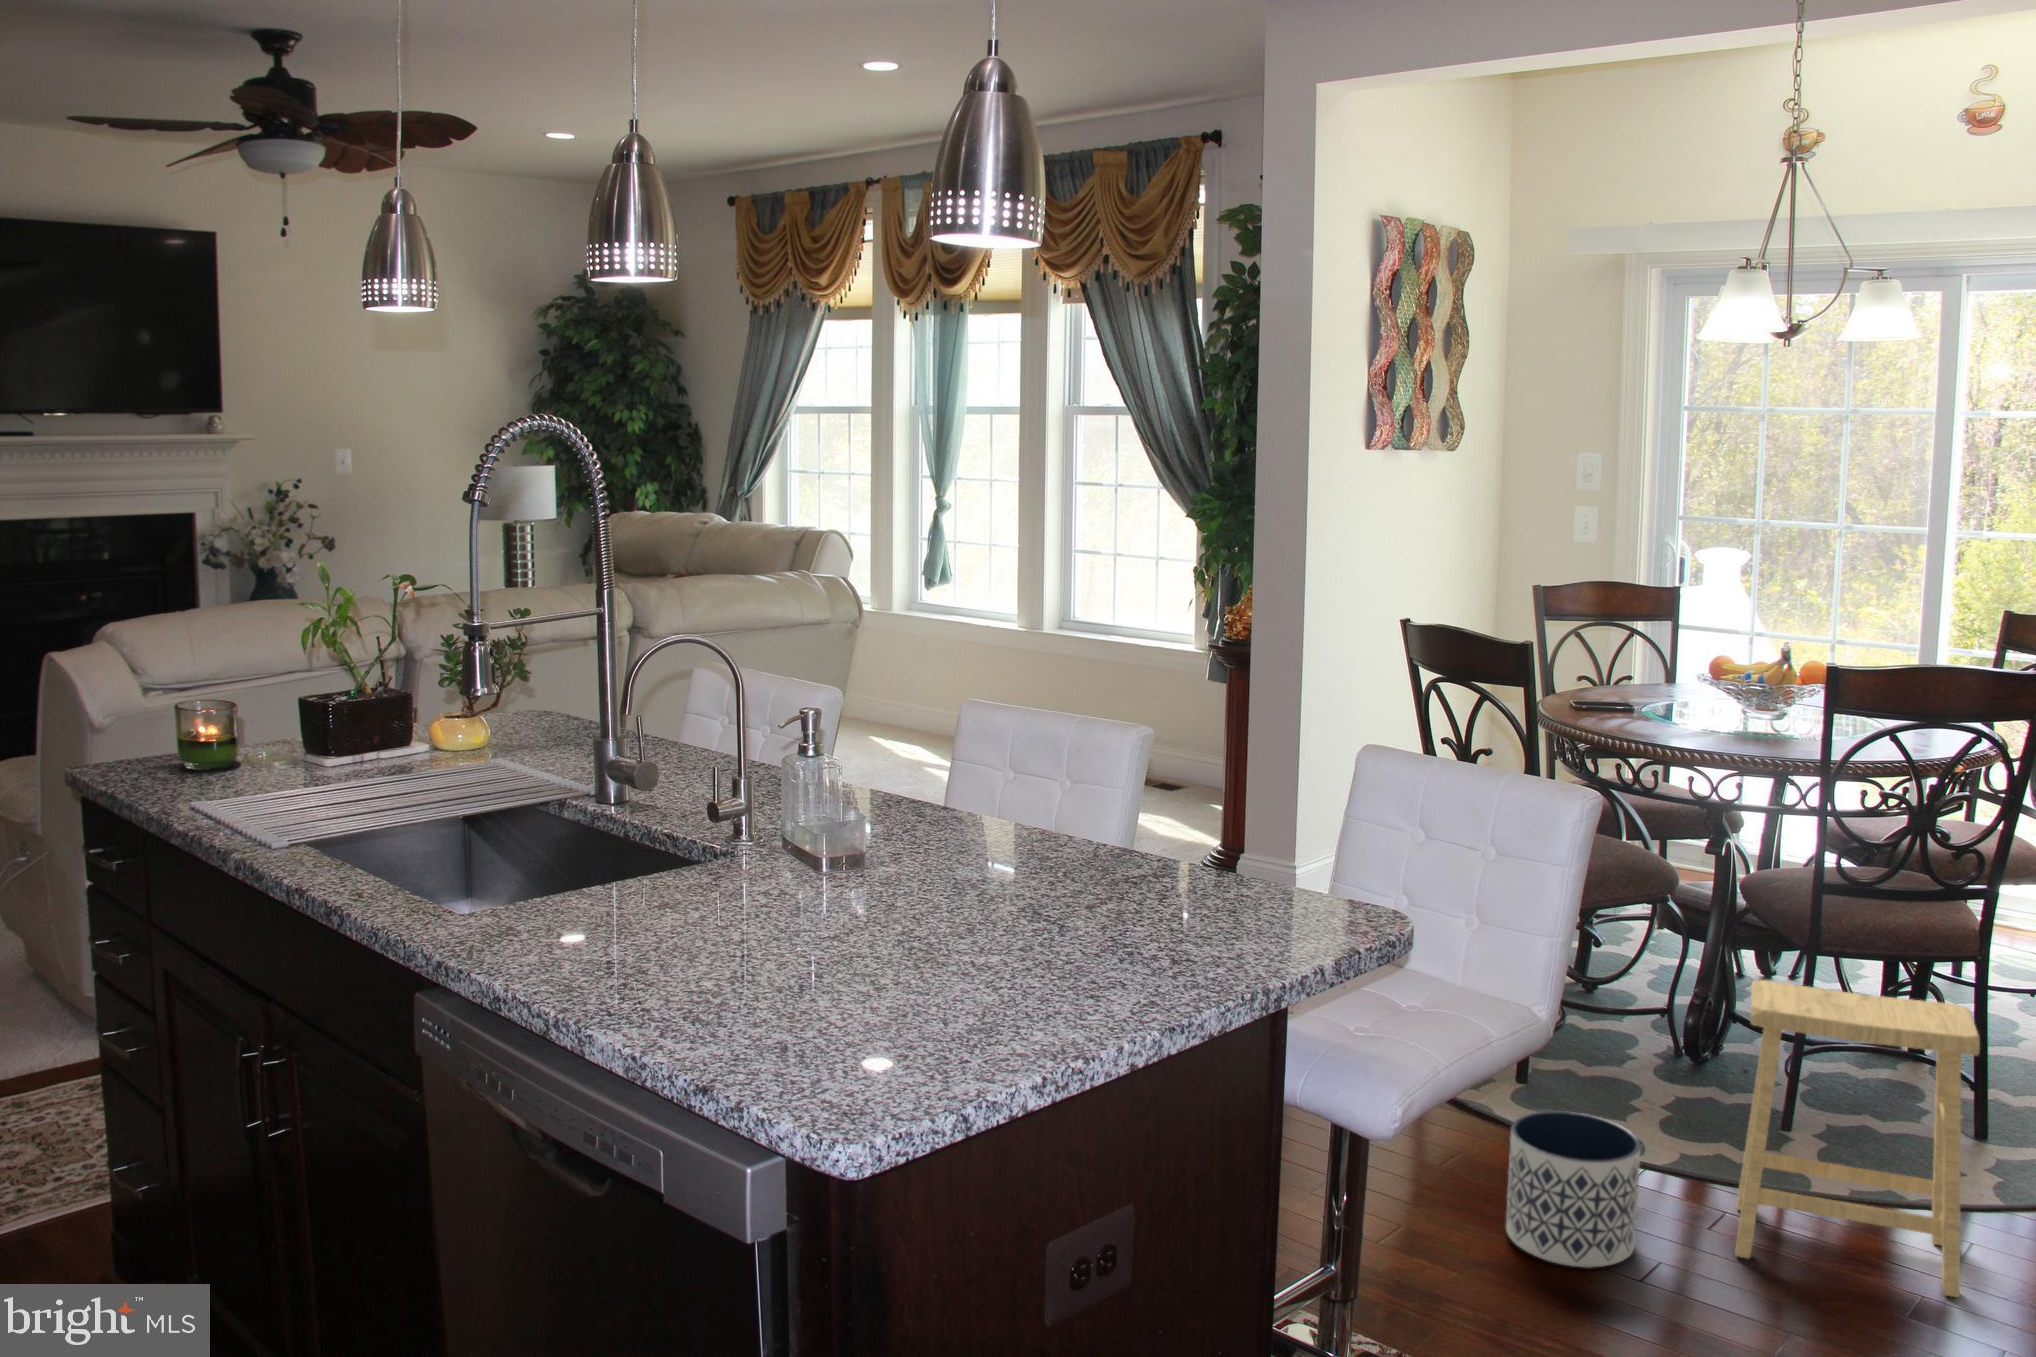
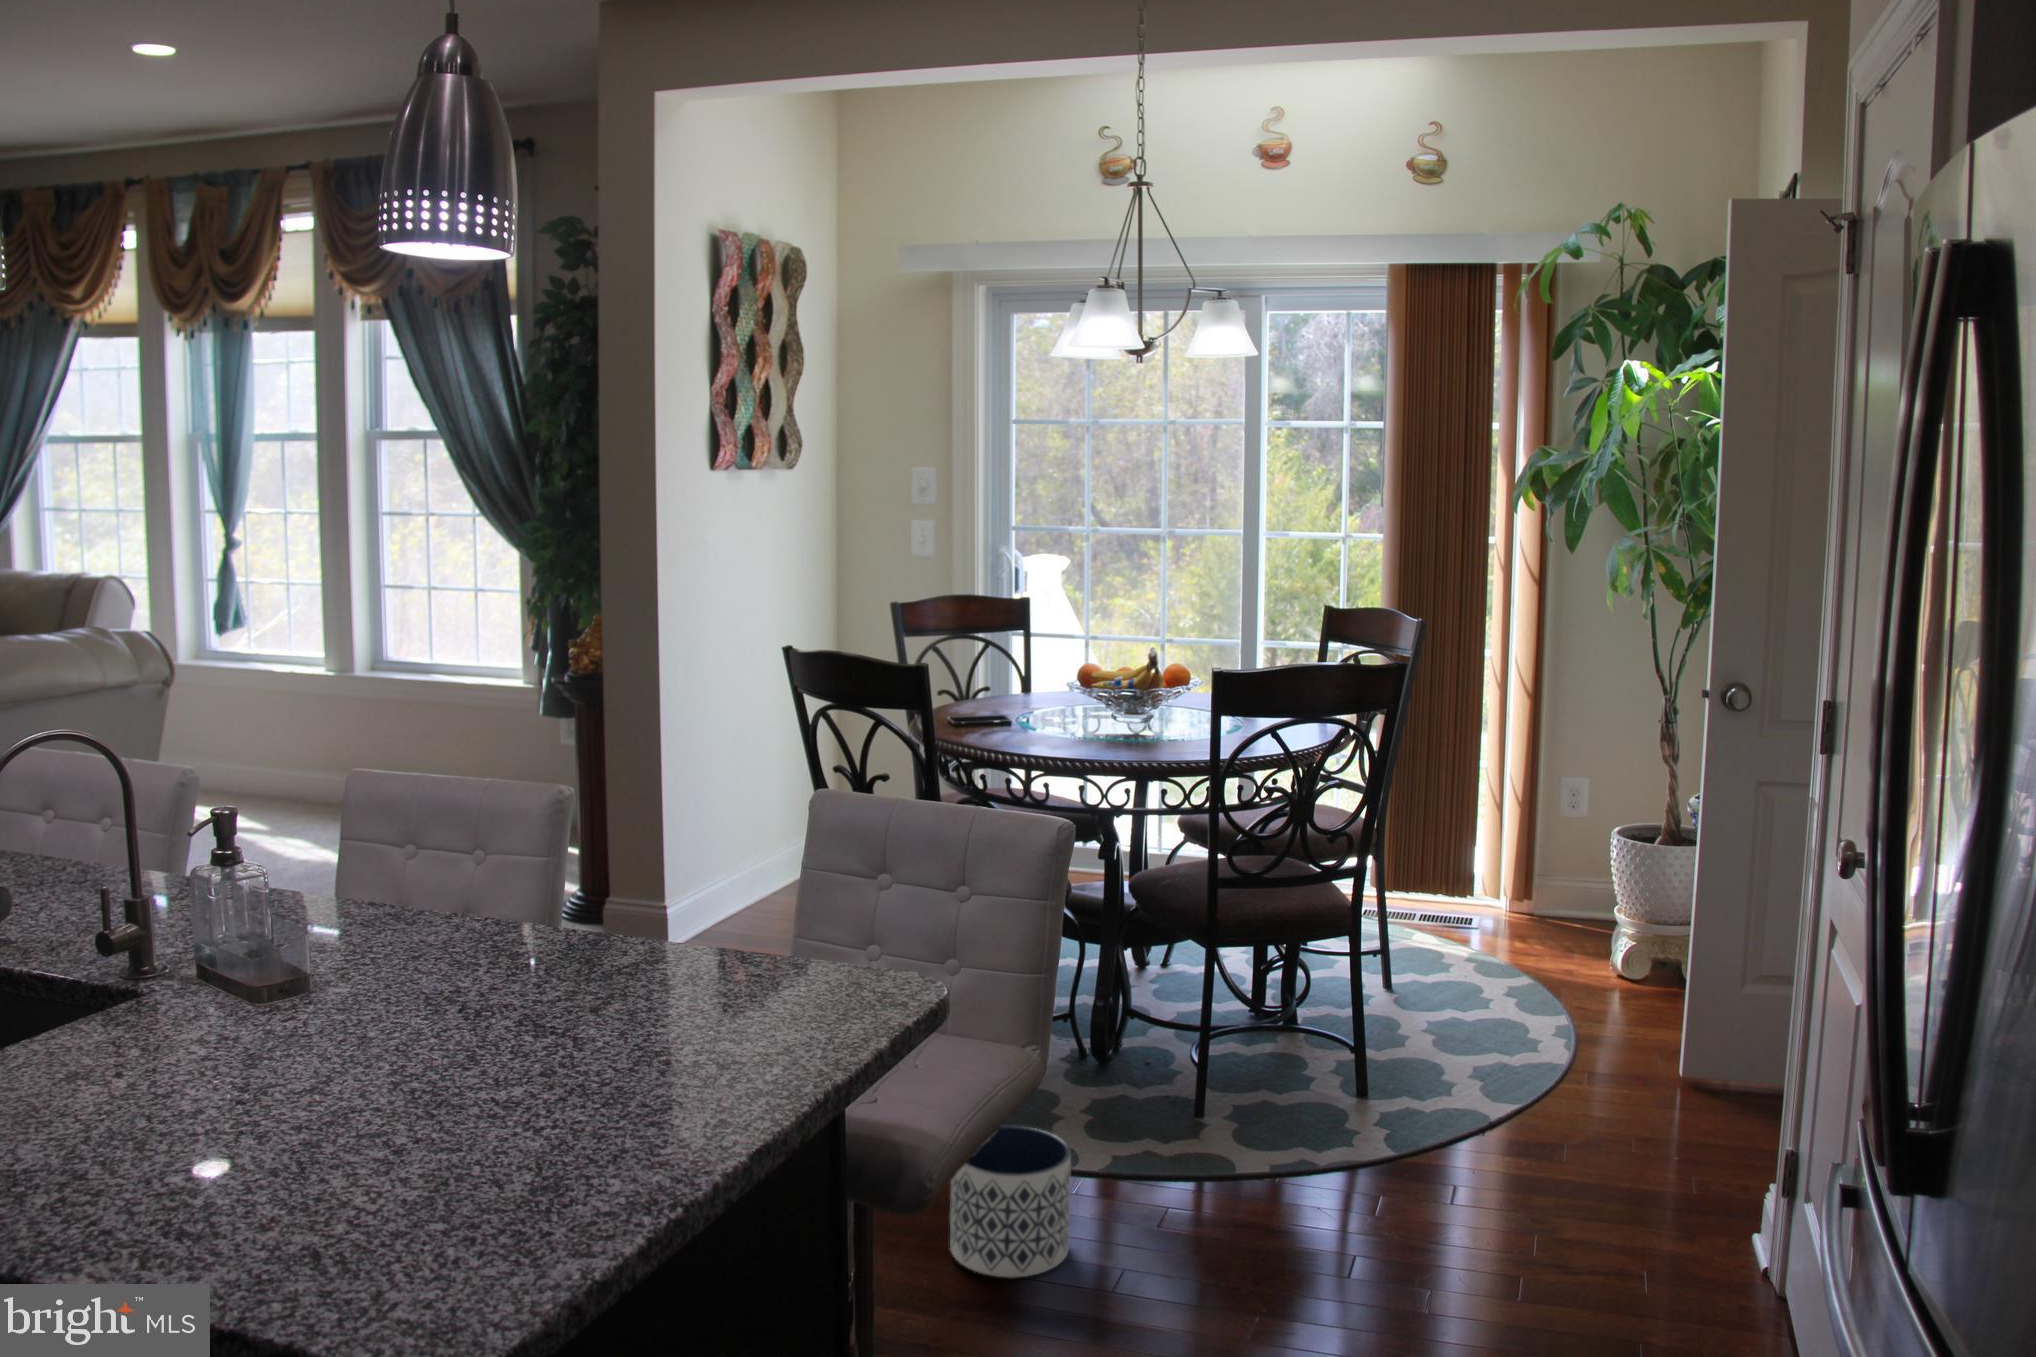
footstool: present [1736,980,1980,1297] -> none [1143,976,1344,1239]

